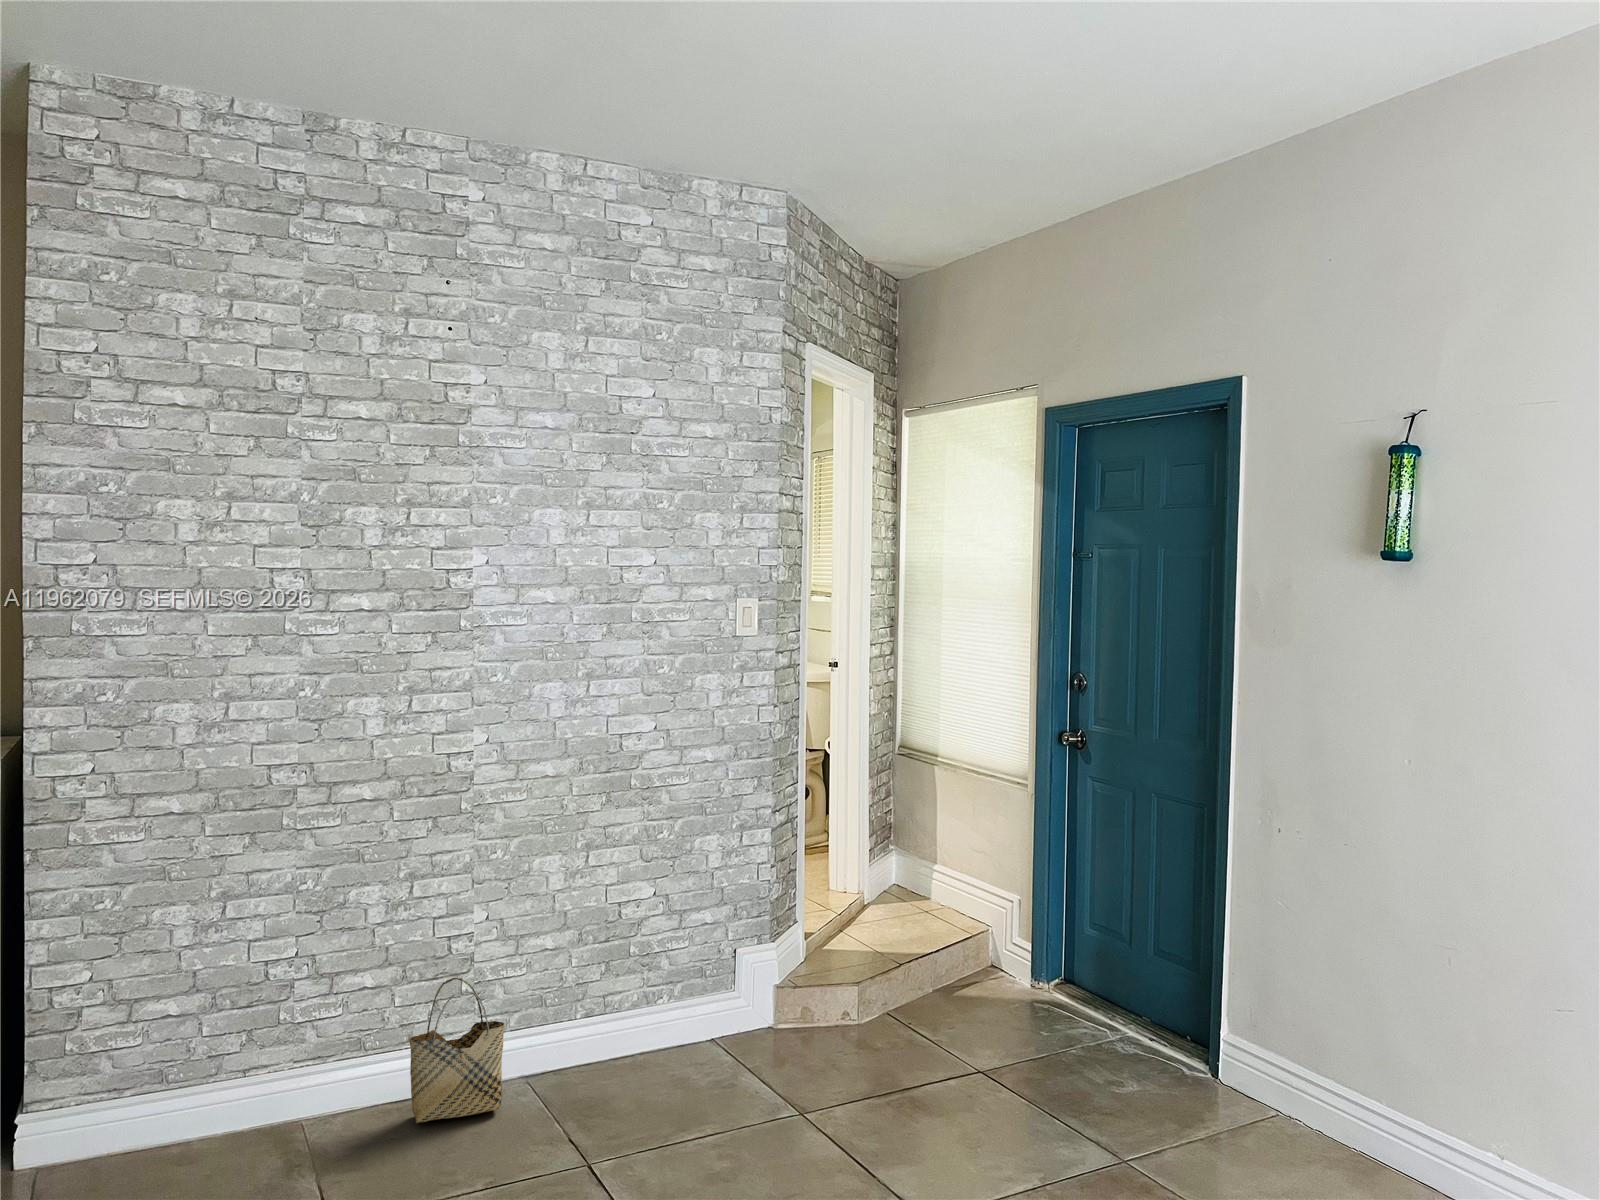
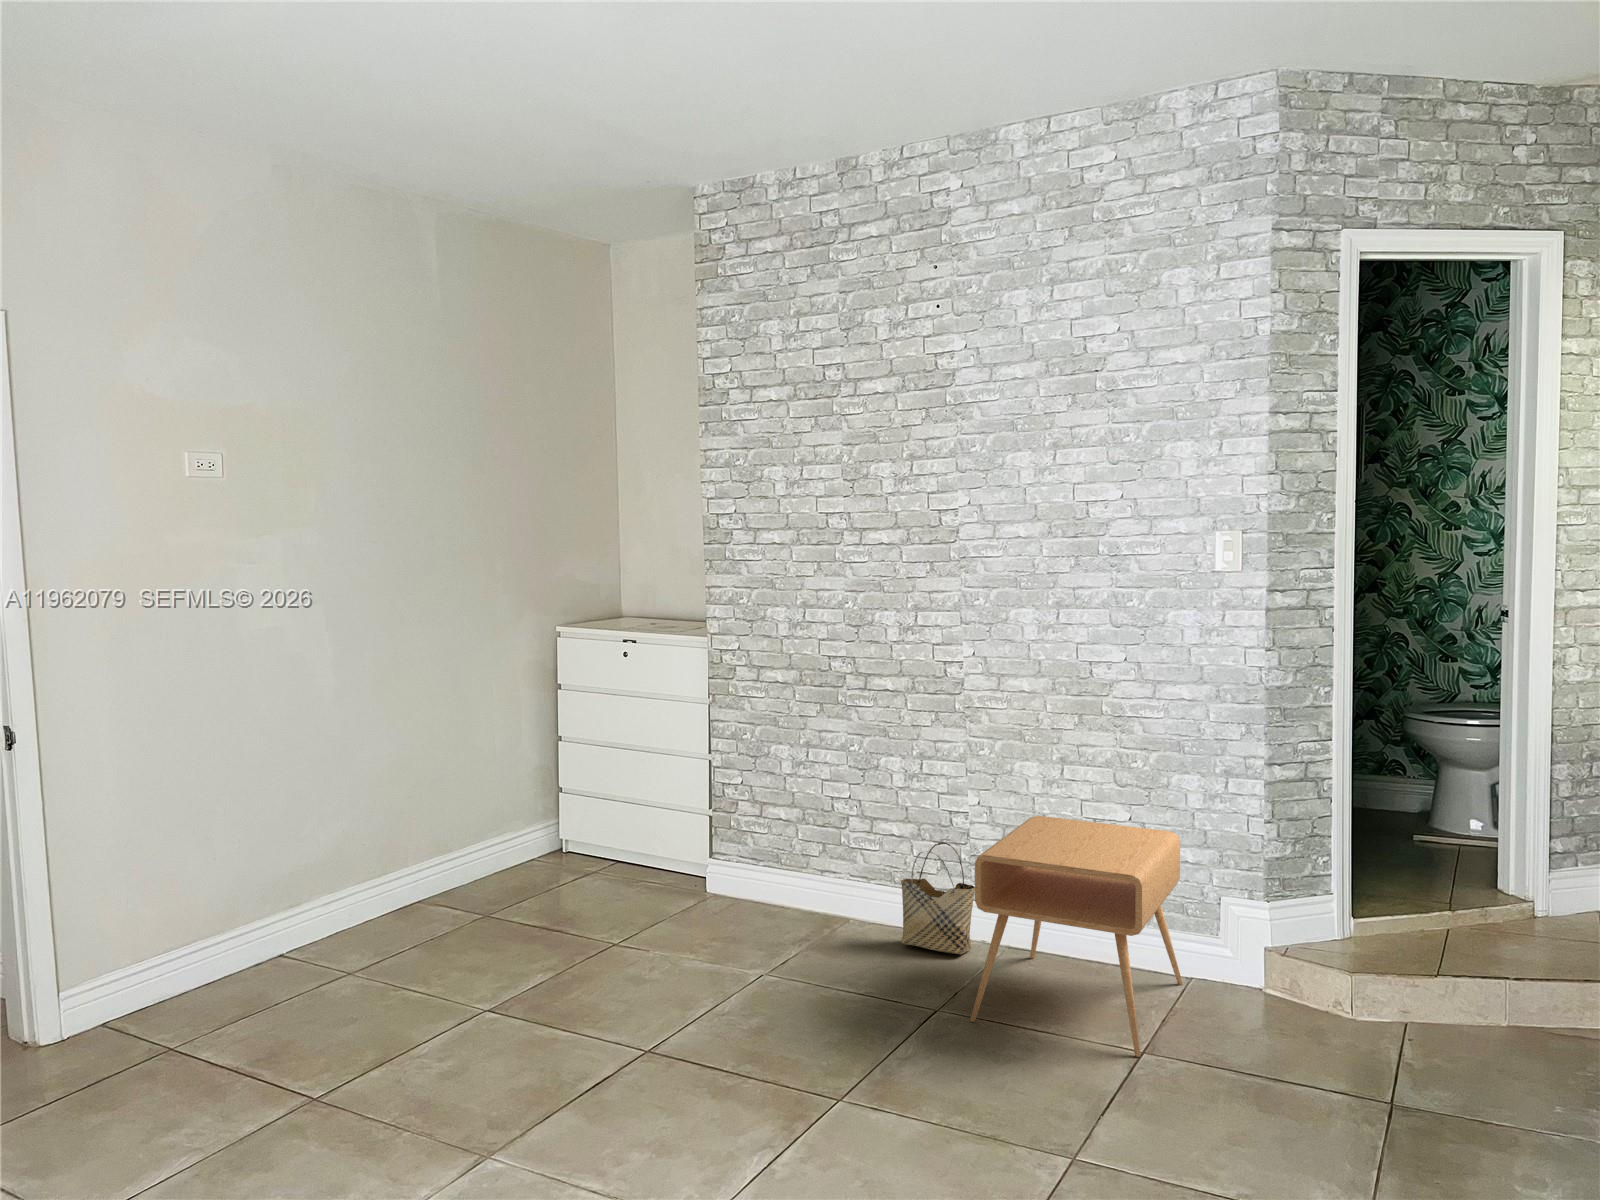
side table: none [563,904,795,1176] -> present [970,816,1183,1057]

